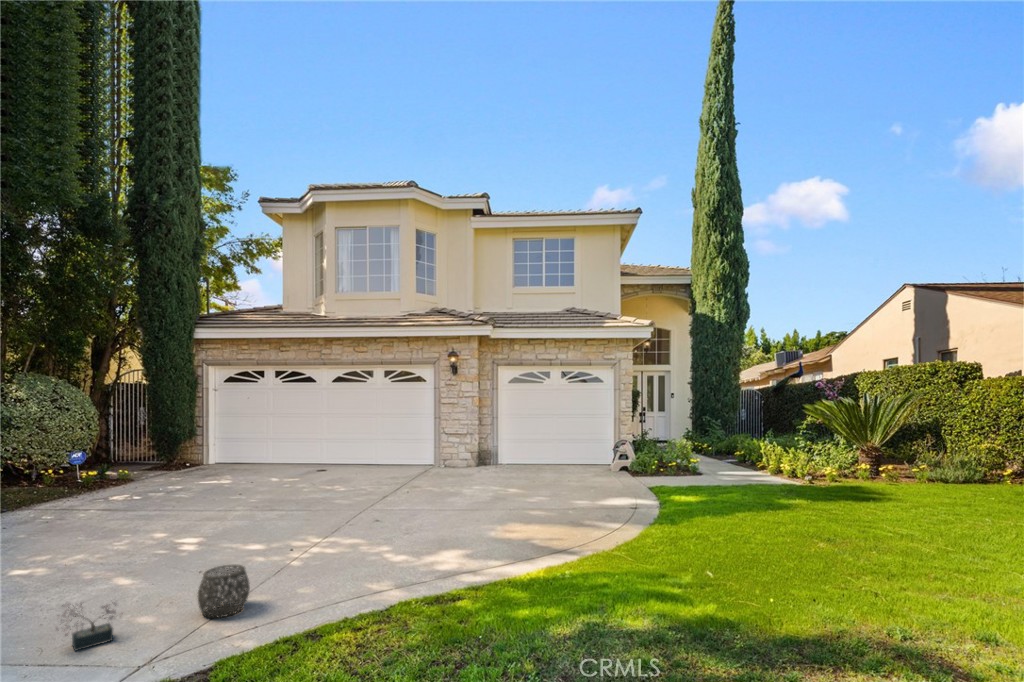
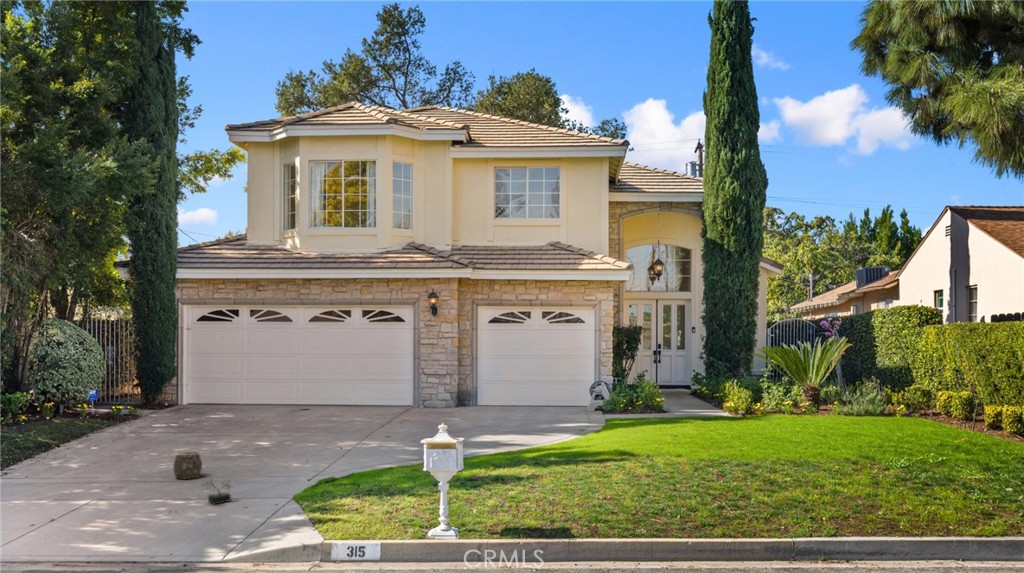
woven basket: present [197,565,250,618] -> present [173,452,202,479]

